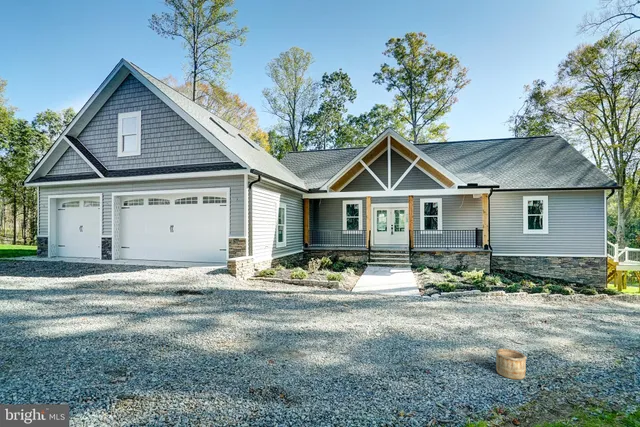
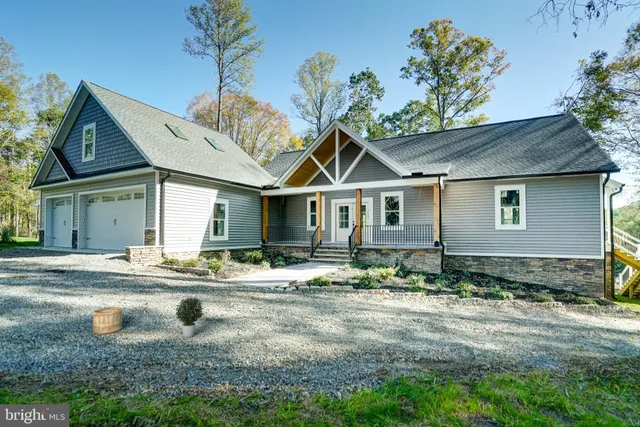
potted plant: none [561,331,594,370] -> present [175,298,204,338]

